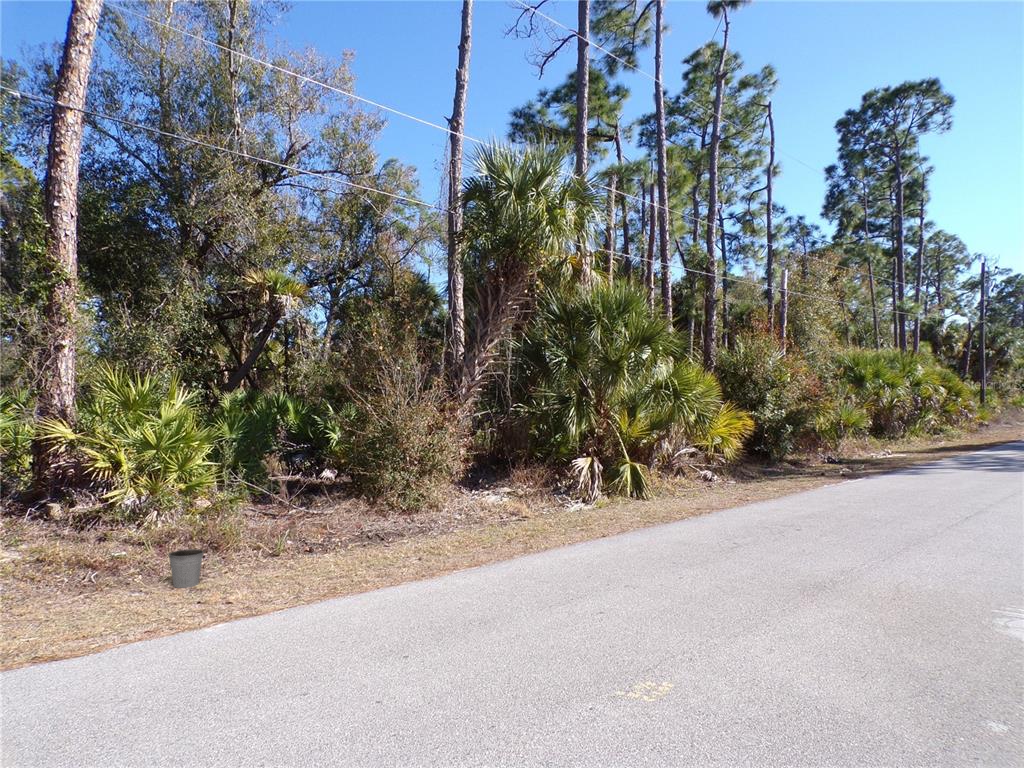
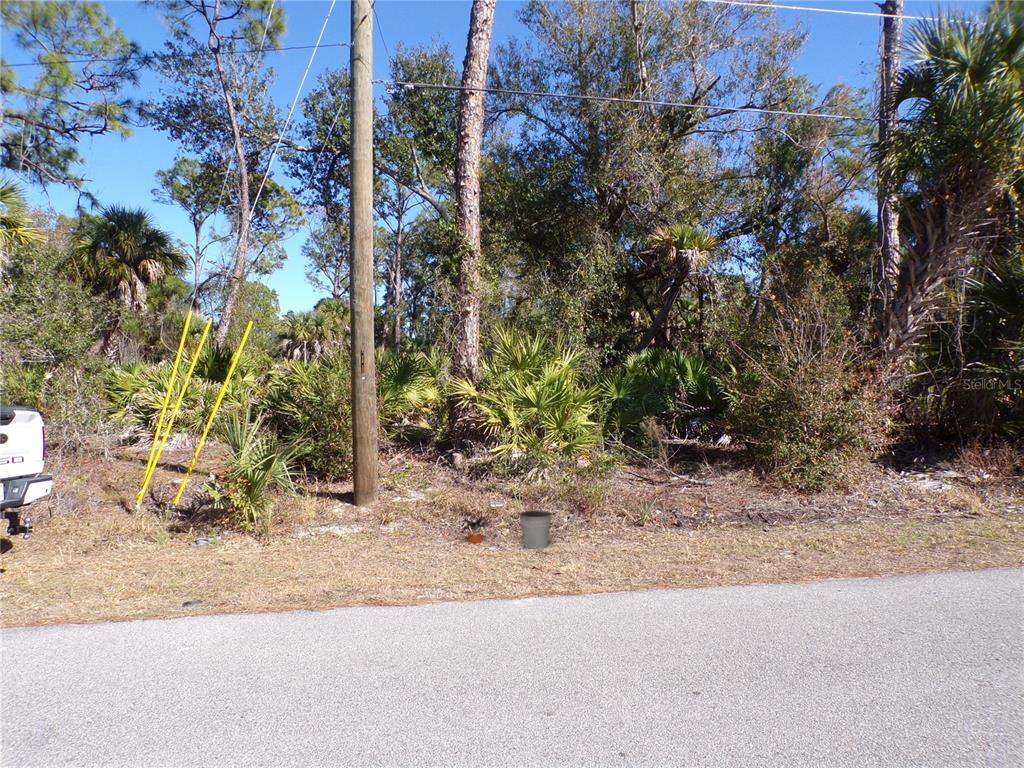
potted plant: none [96,563,132,591] -> present [462,517,488,543]

